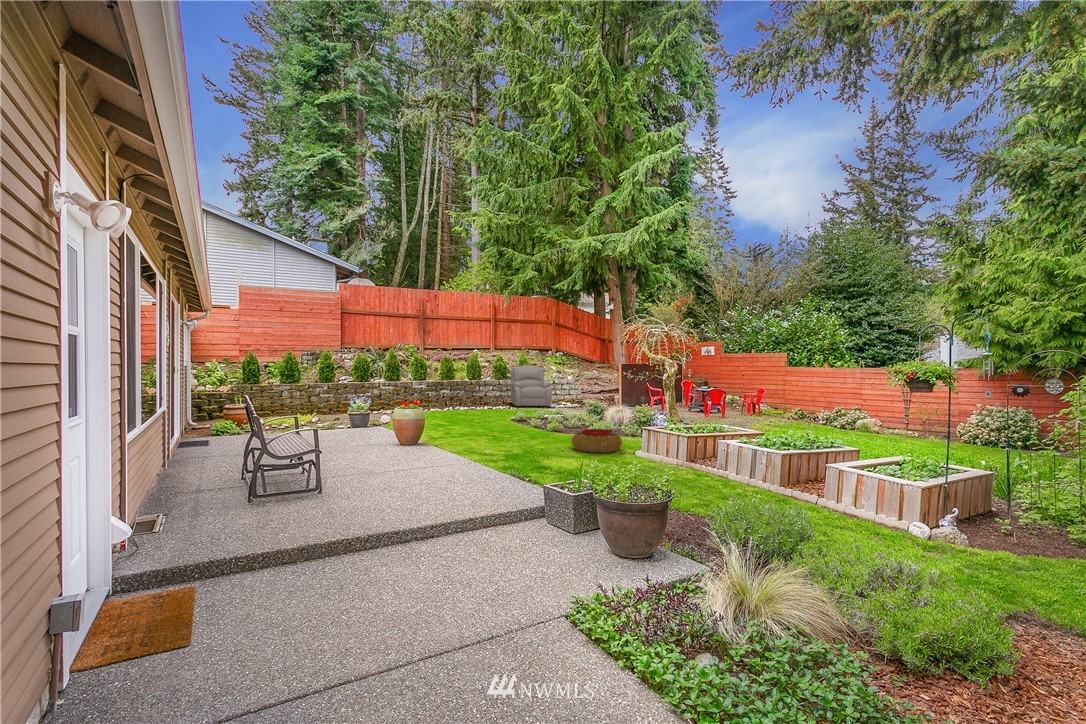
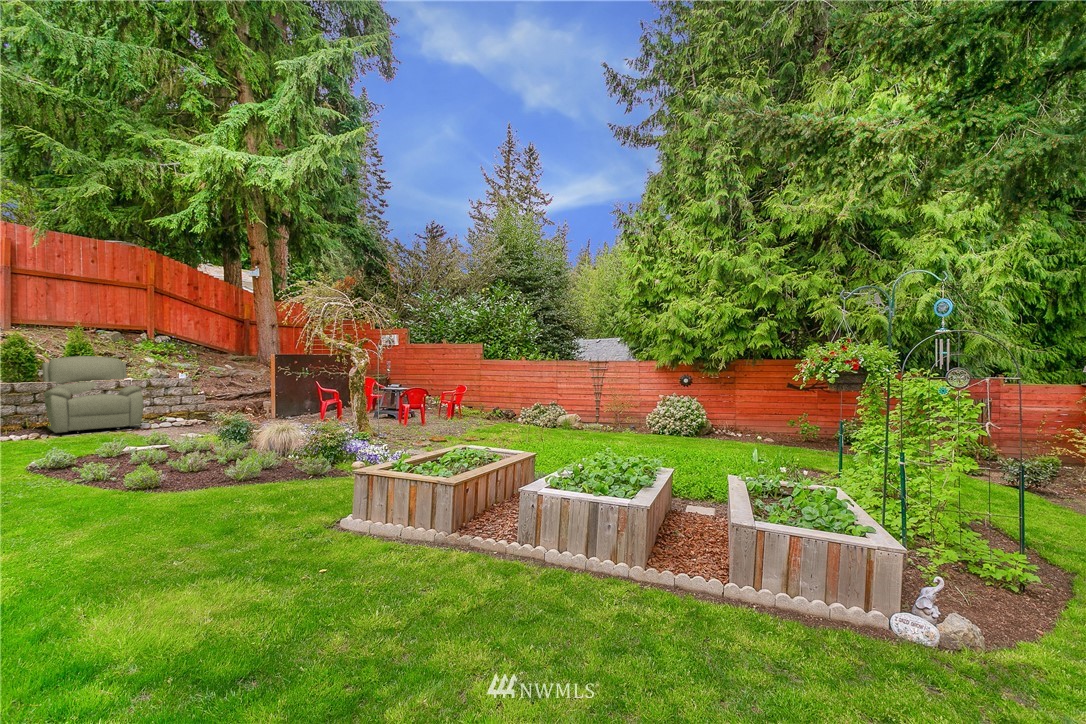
pouf: present [572,429,622,453] -> none [187,495,315,564]

